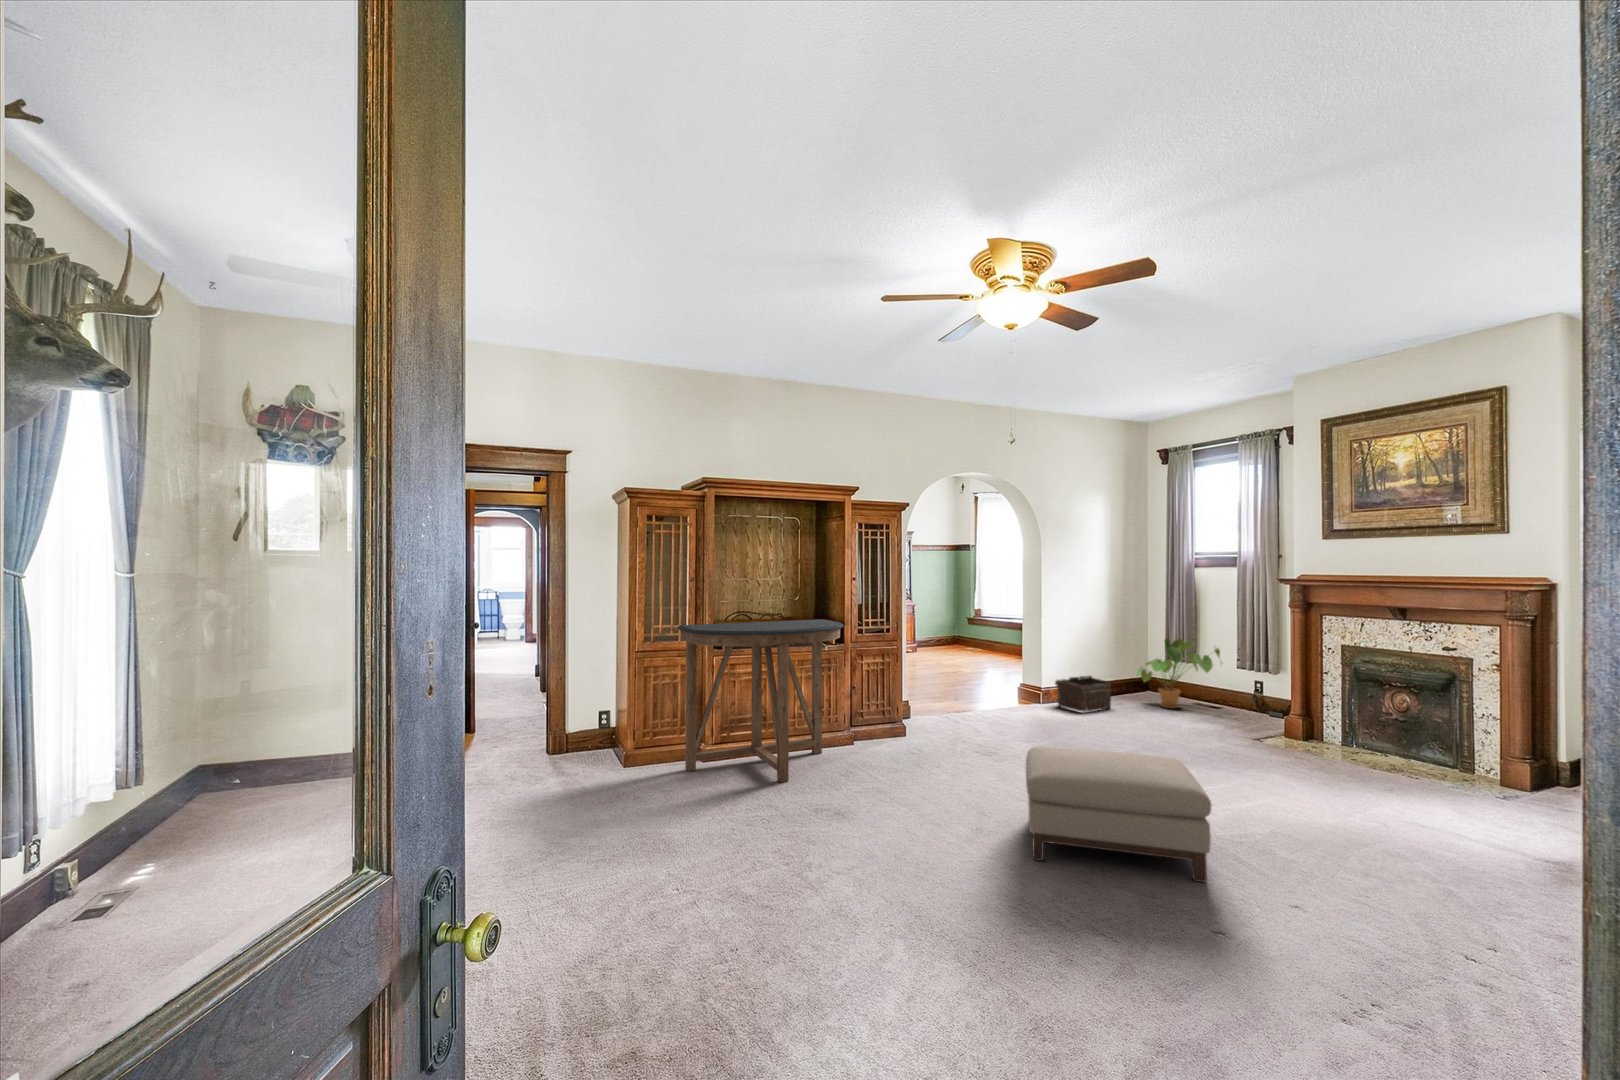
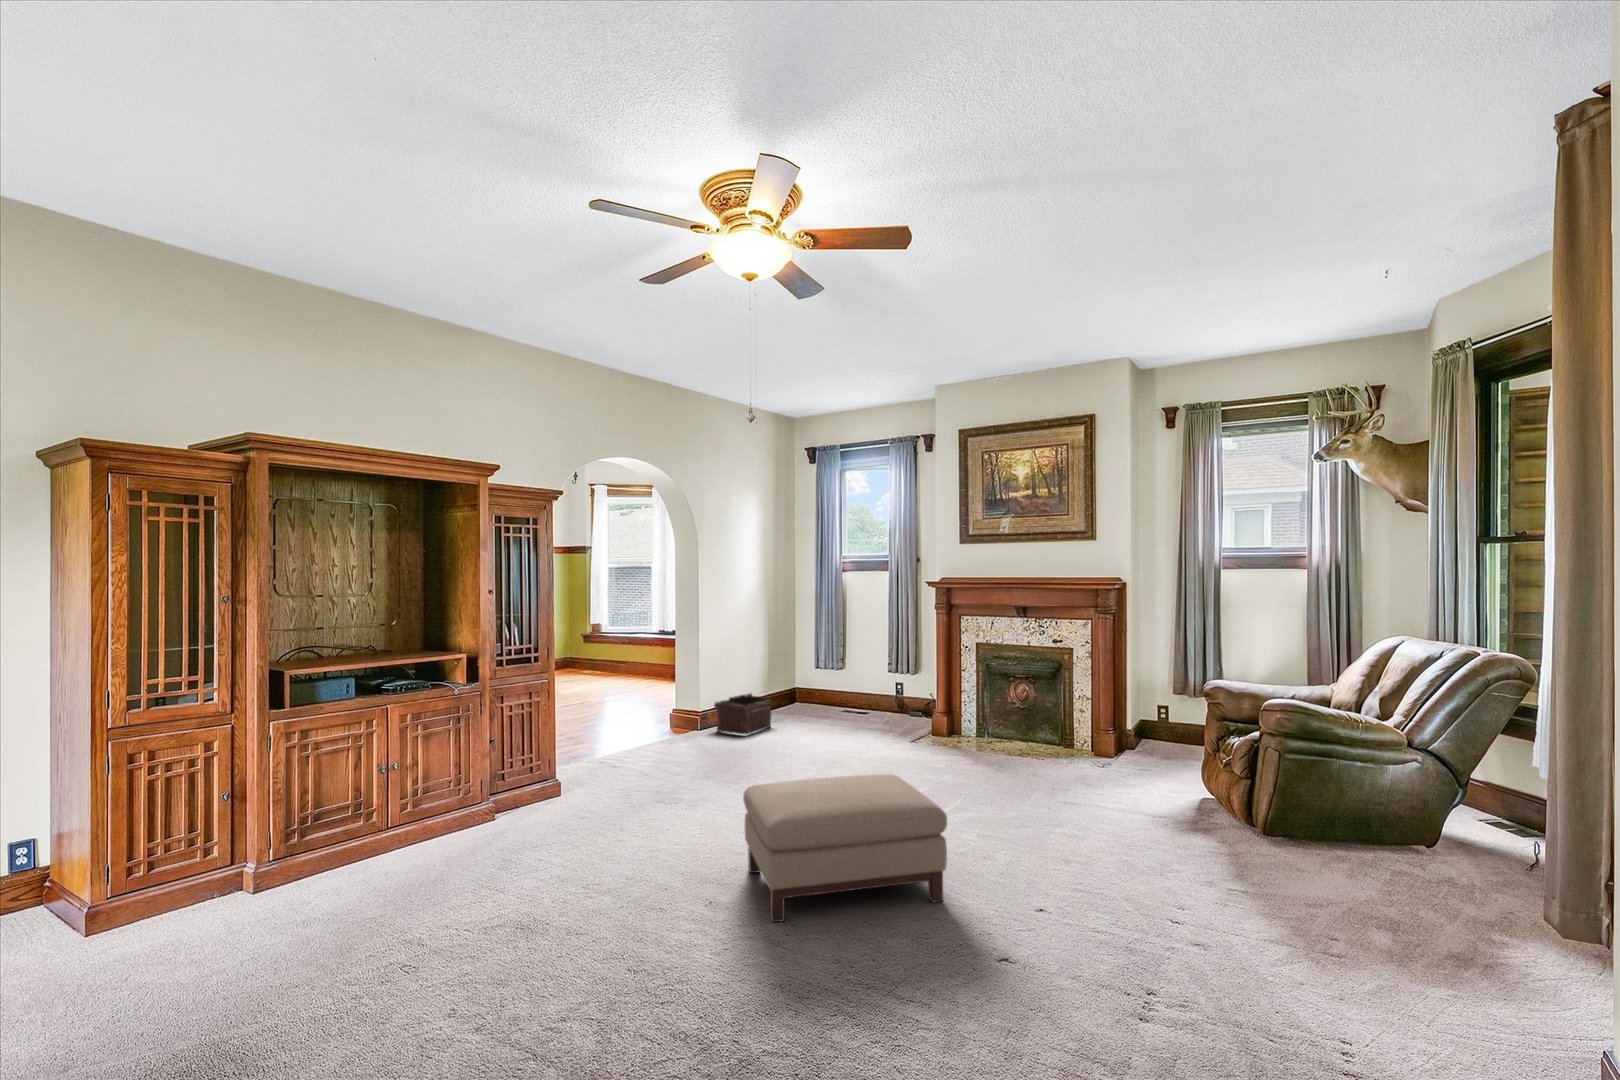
console table: present [677,619,844,783] -> none [197,650,485,912]
house plant: present [1137,638,1222,708] -> none [793,646,870,720]

